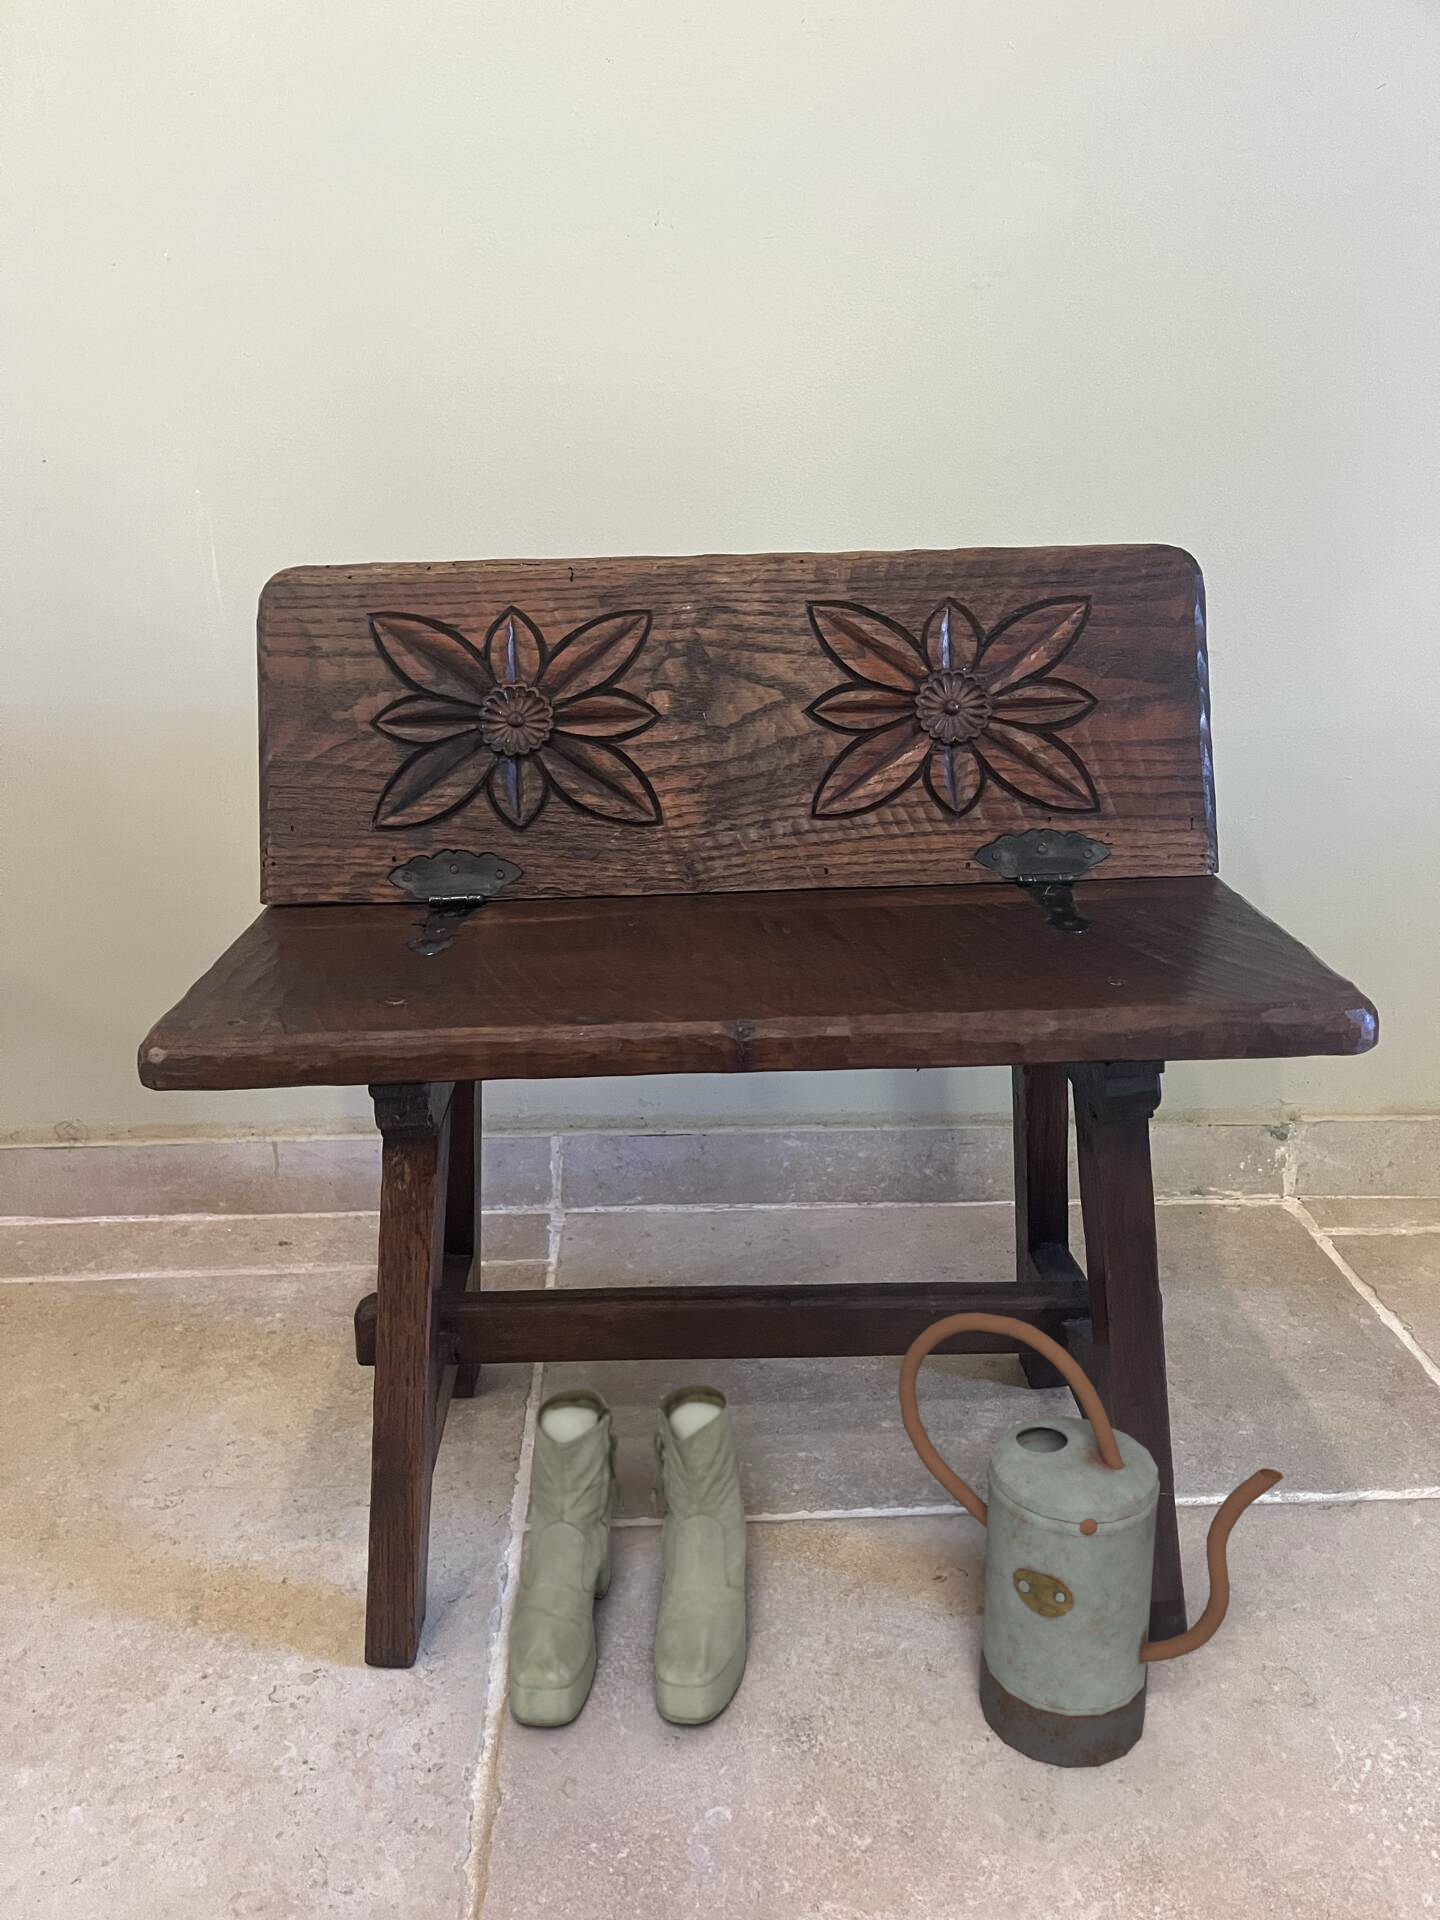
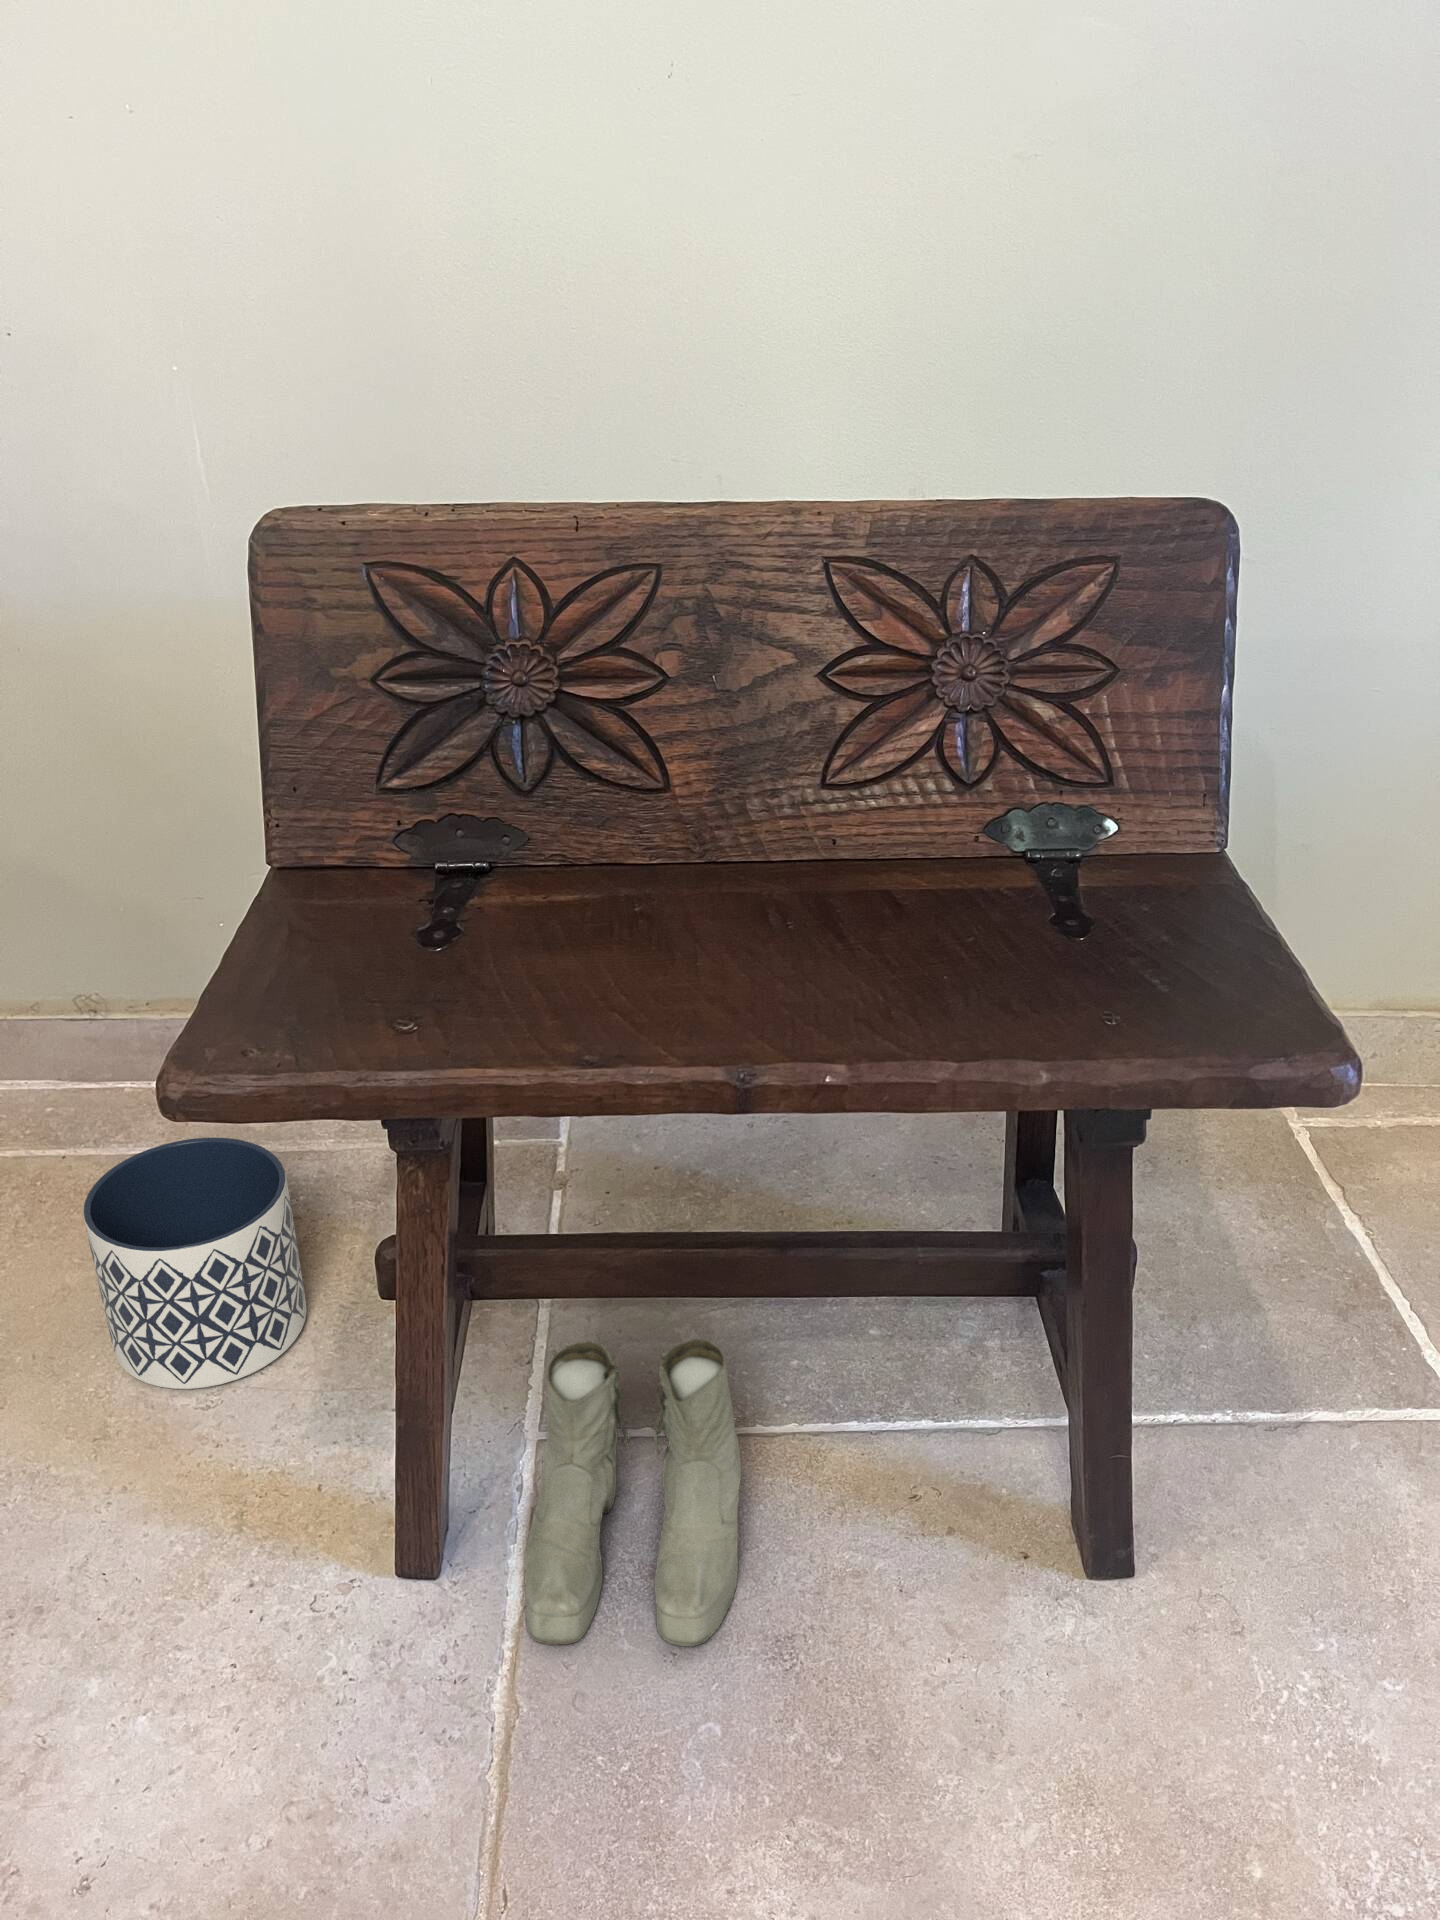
planter: none [48,1229,281,1490] -> present [83,1138,307,1389]
watering can: present [899,1313,1284,1767] -> none [883,1311,1226,1694]

